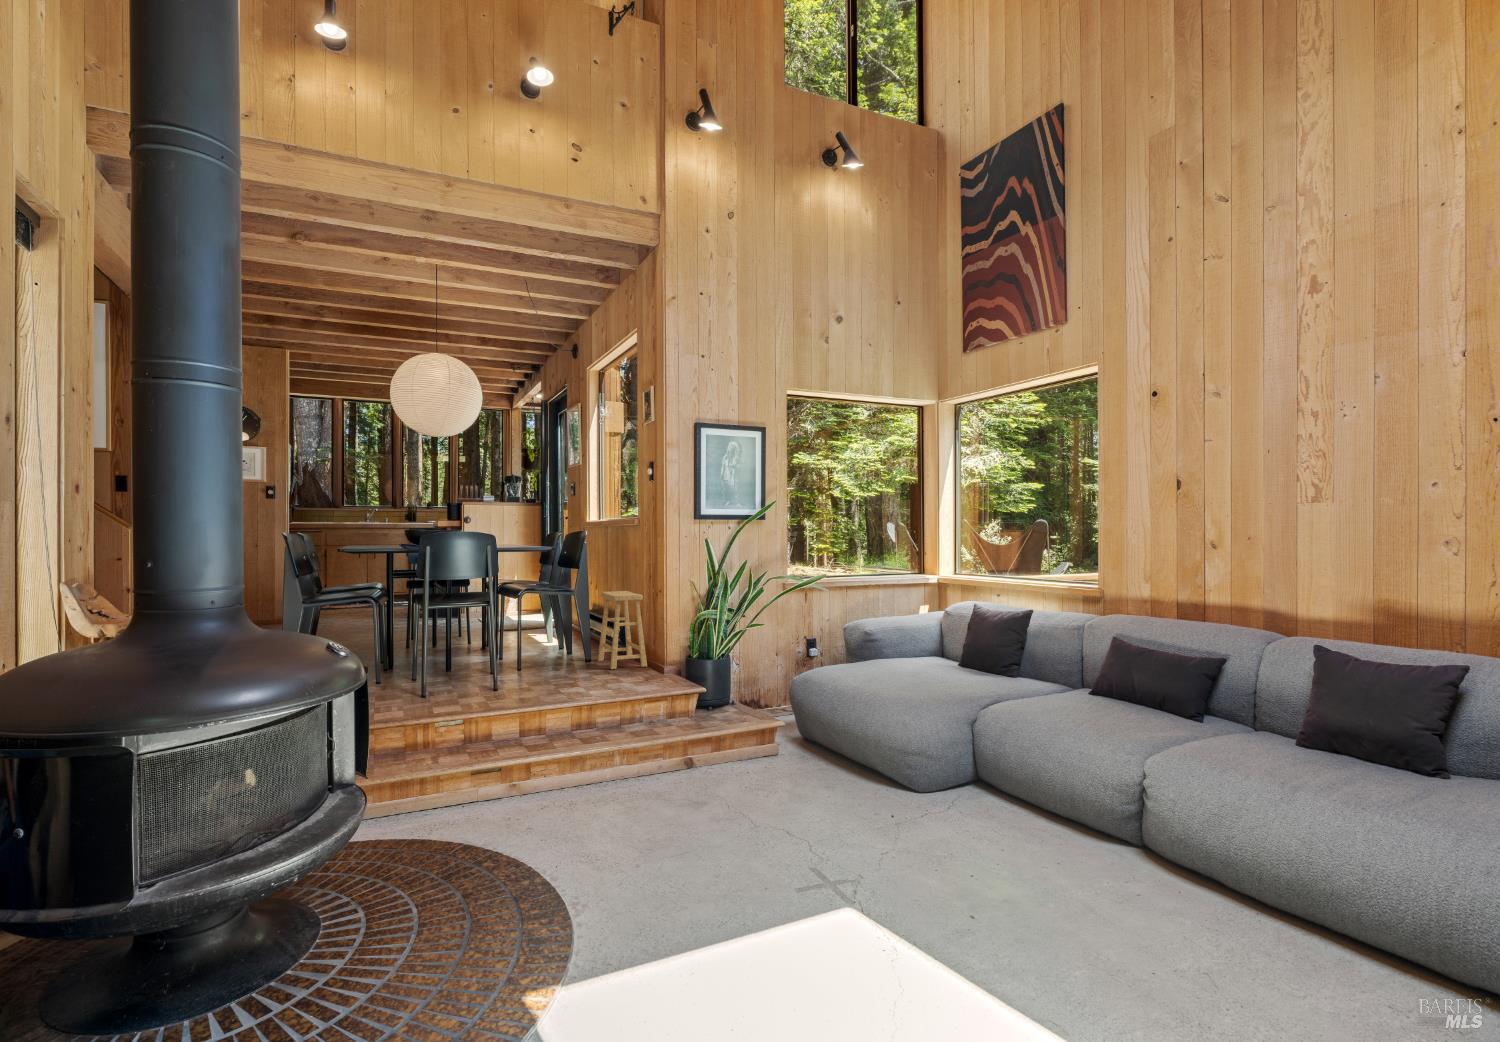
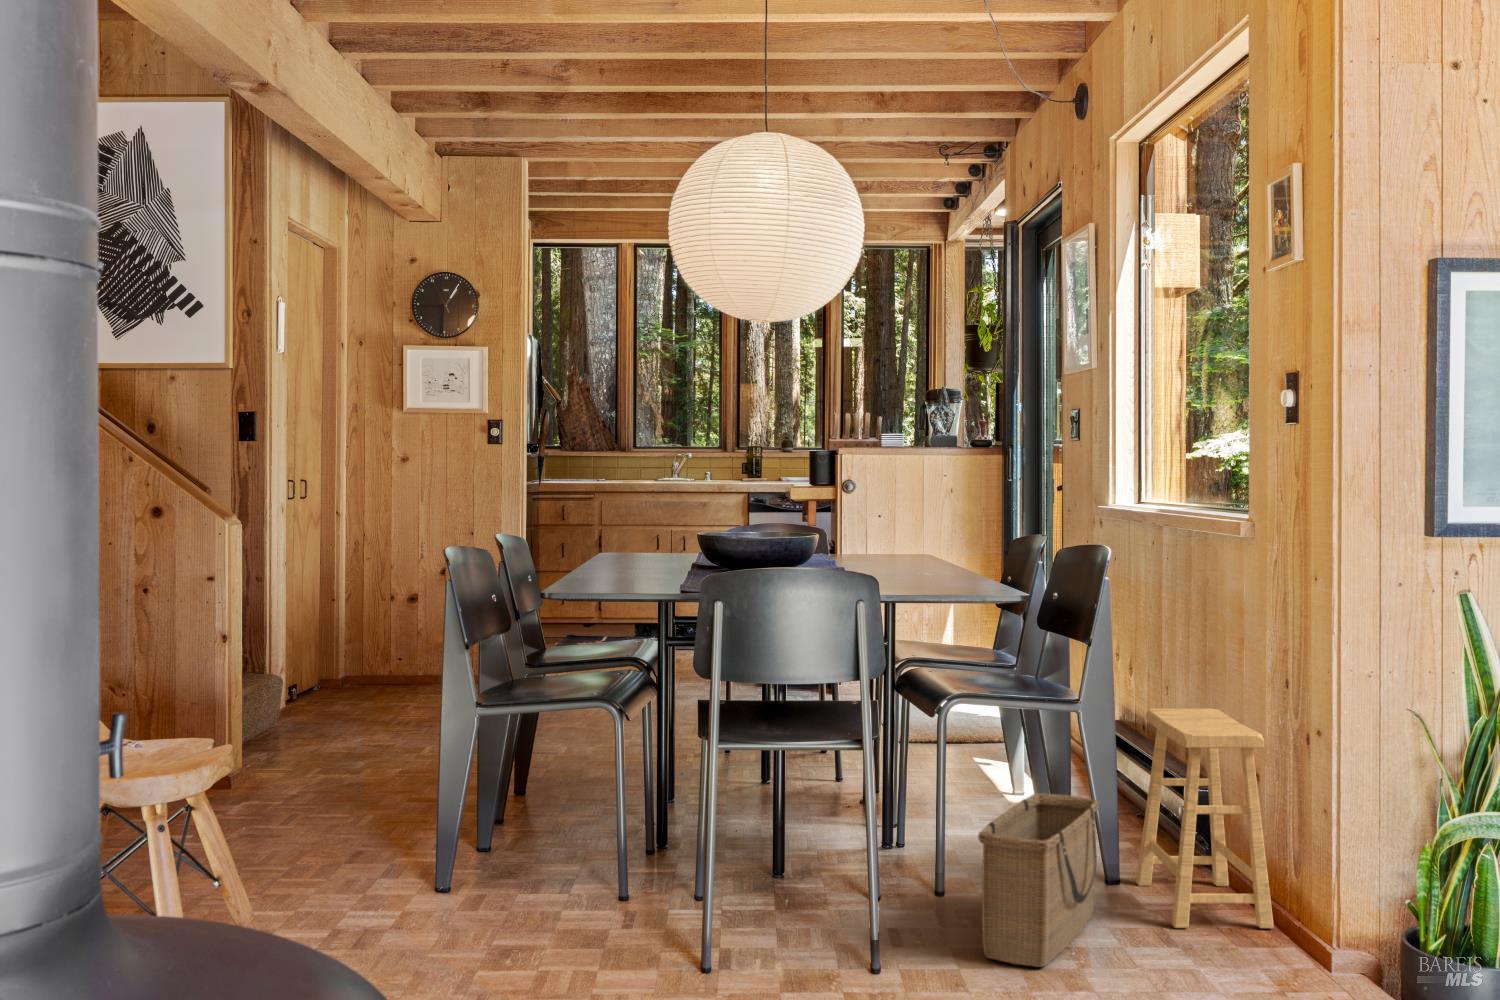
basket: none [536,624,583,682] -> present [978,793,1099,967]

